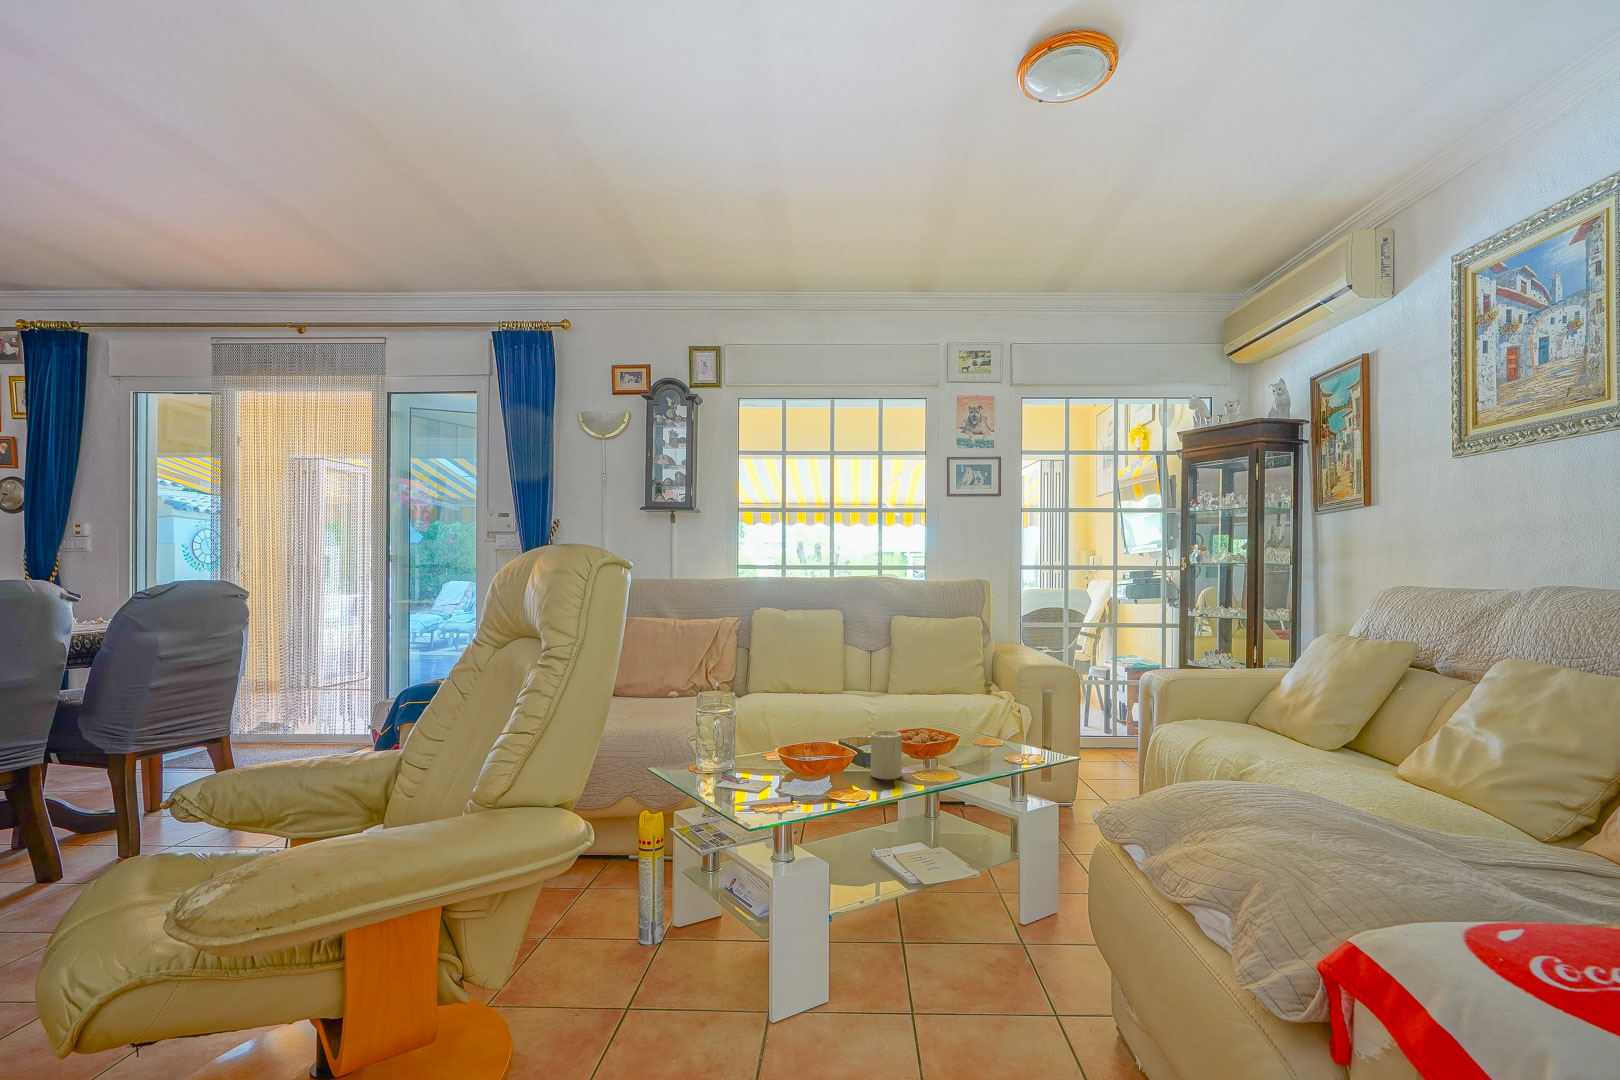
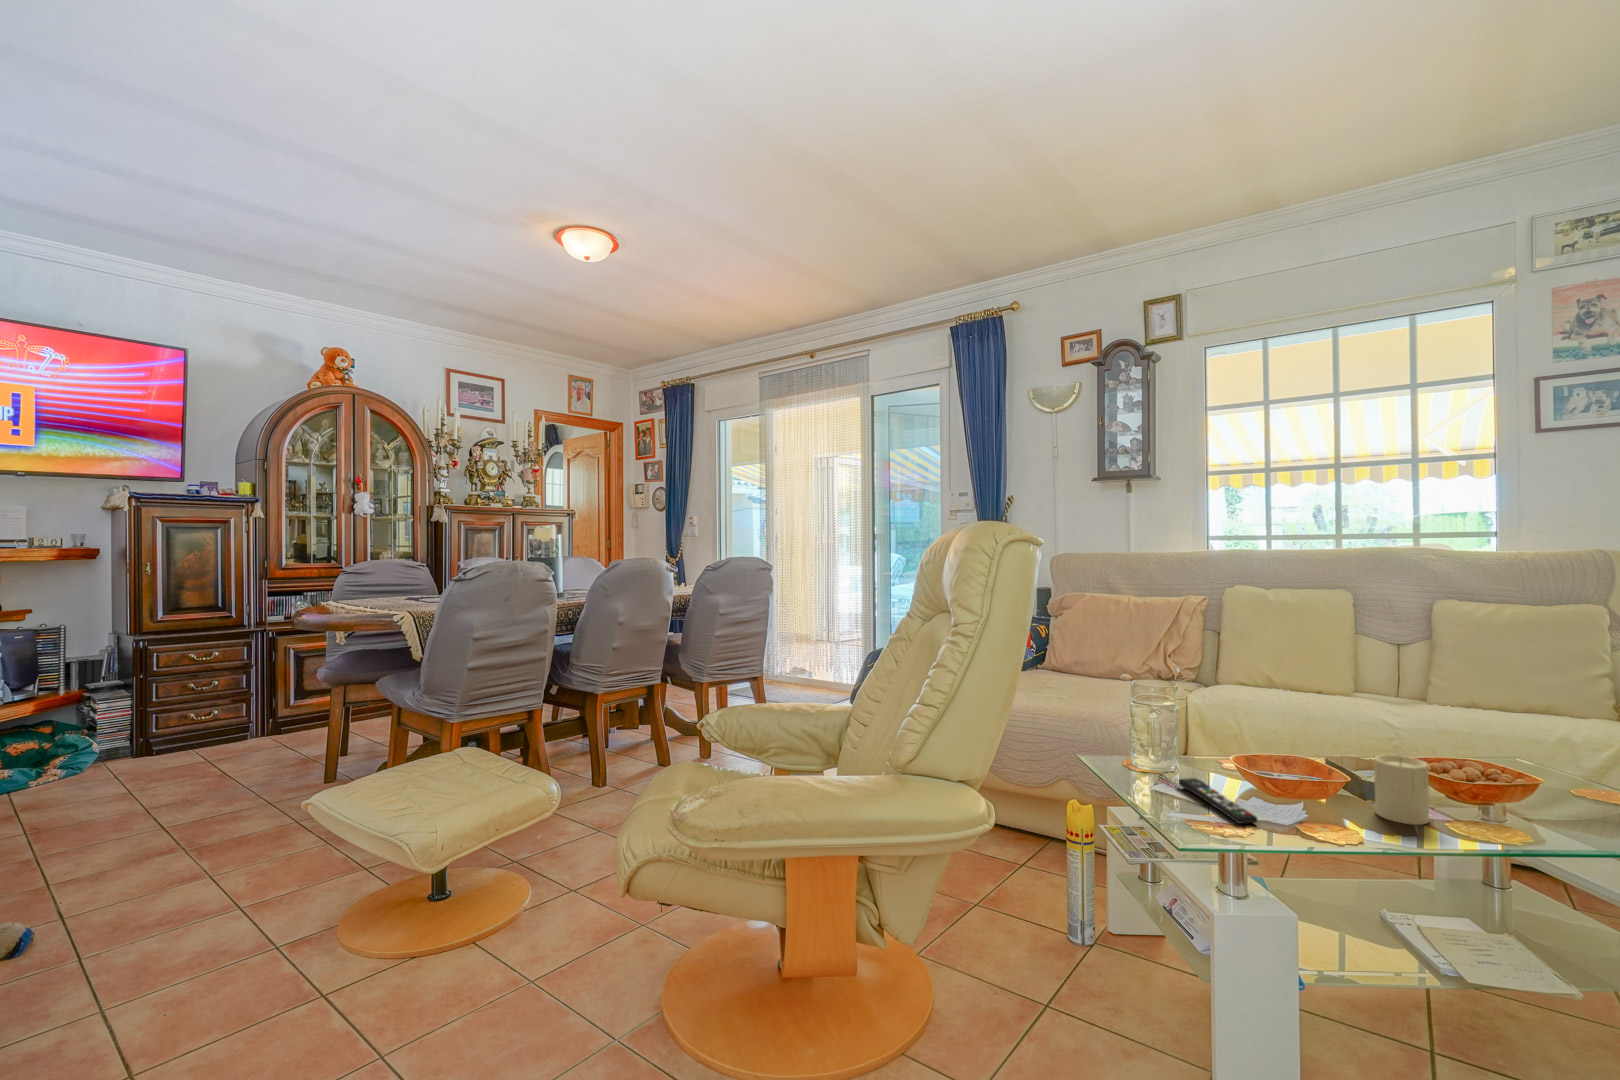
remote control: none [738,771,801,798] -> present [1179,778,1257,824]

